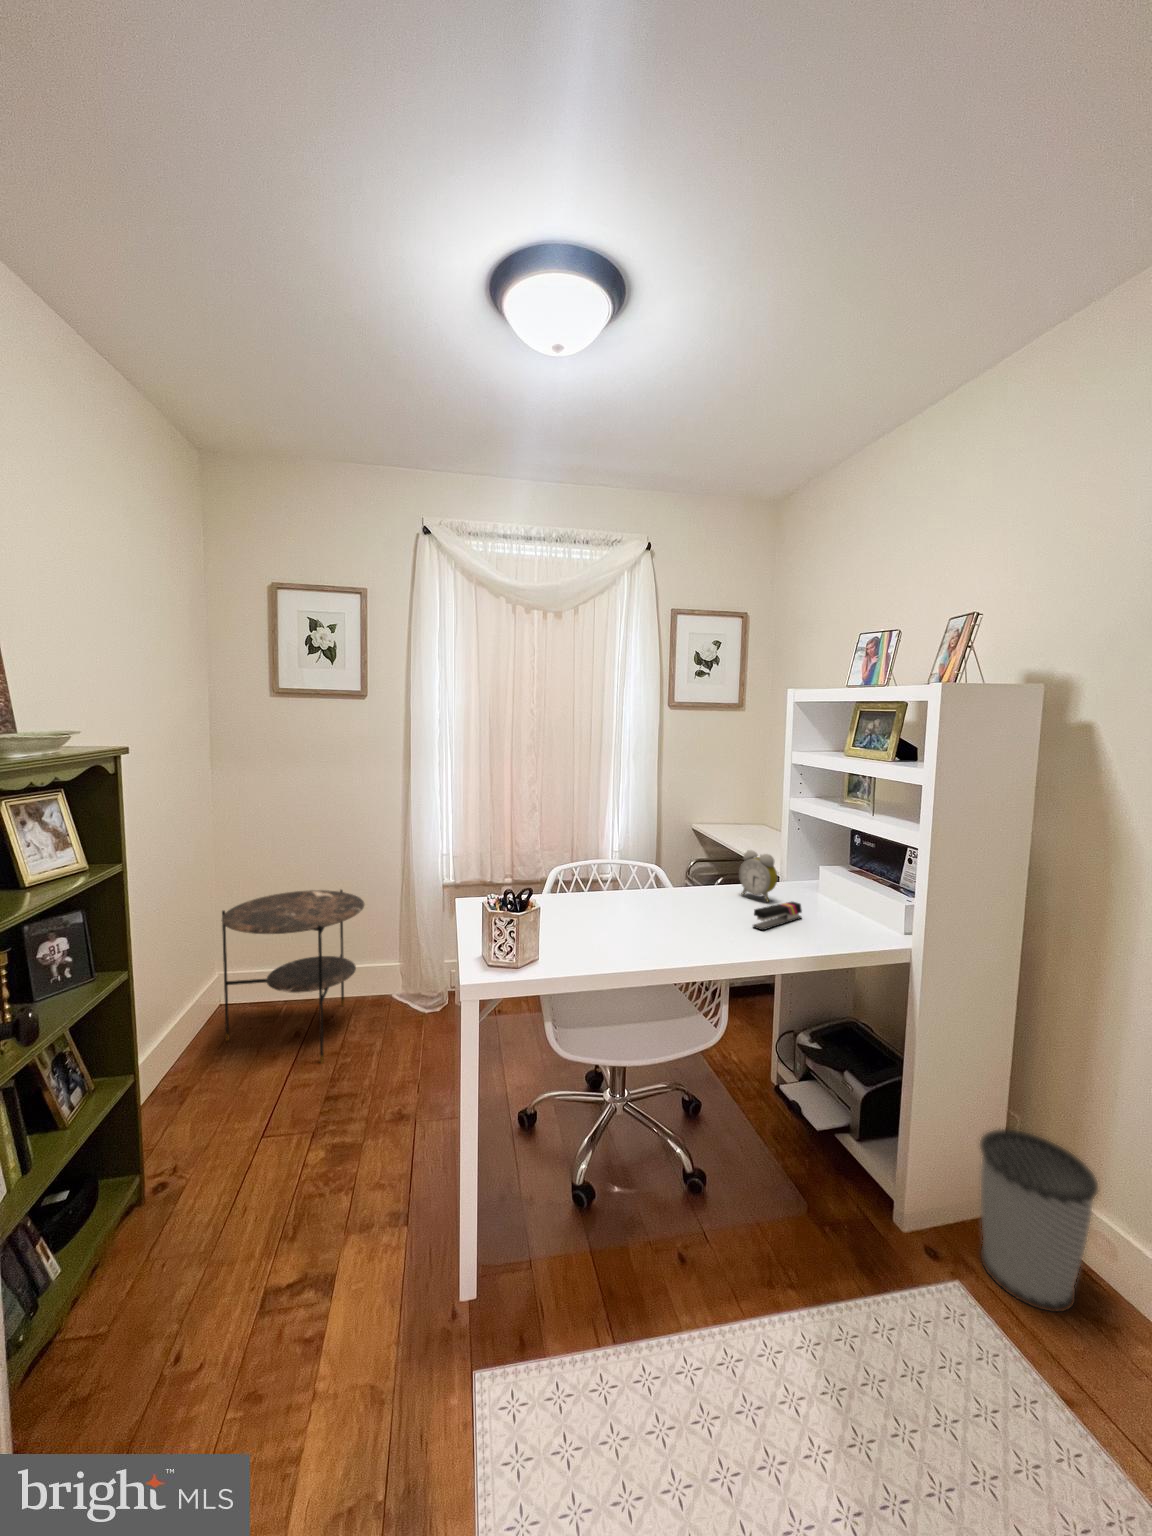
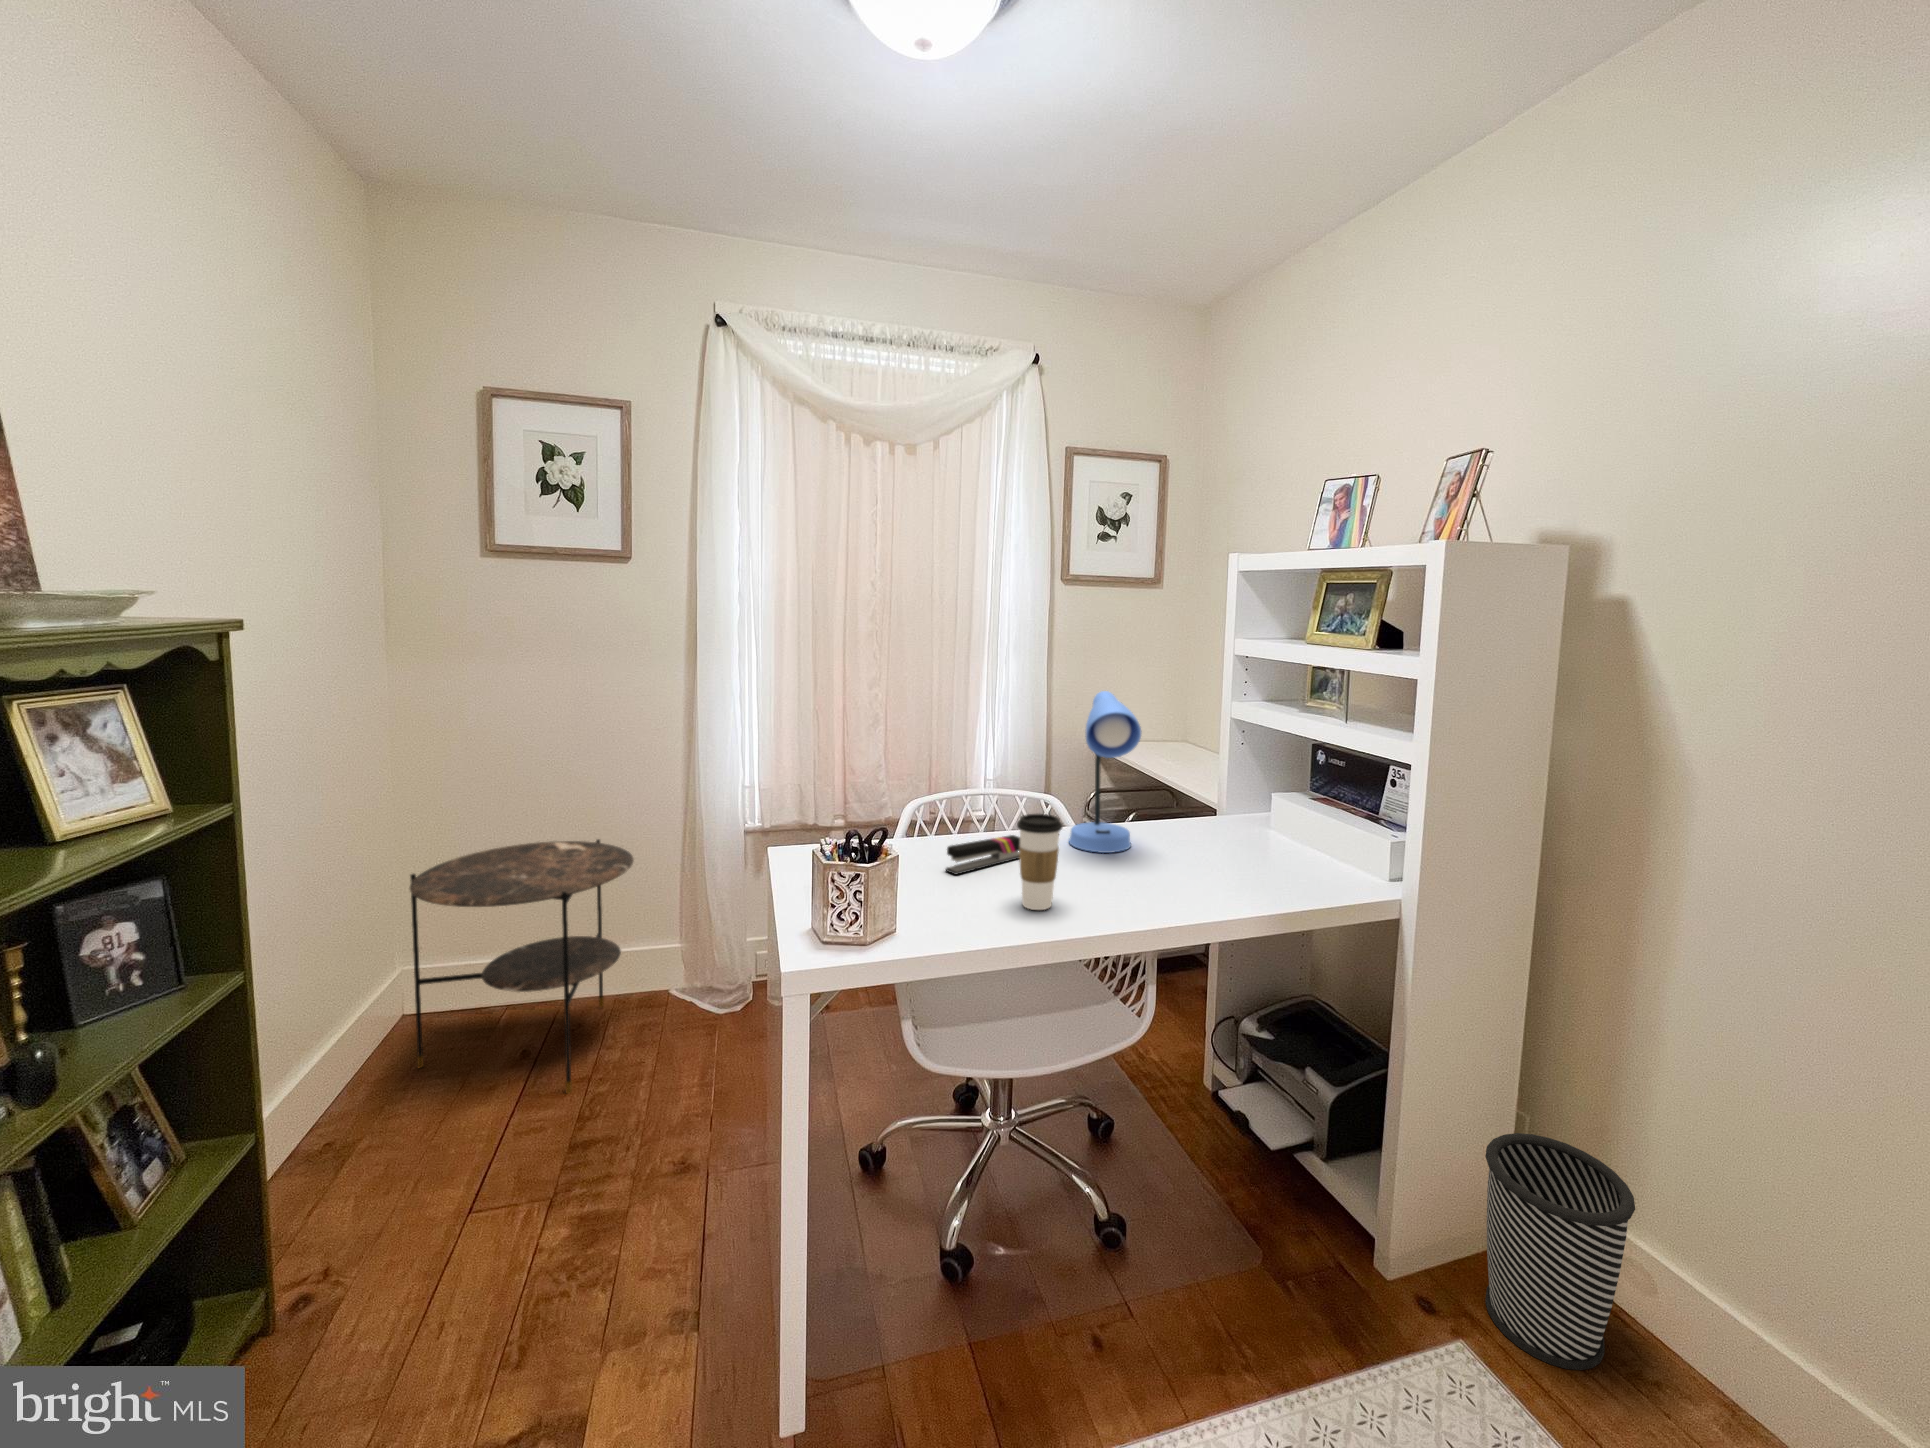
desk lamp: none [665,791,717,908] -> present [1069,691,1141,853]
alarm clock: present [739,850,777,902] -> none [1168,772,1220,842]
coffee cup: none [624,879,656,948] -> present [1017,814,1063,910]
stapler: present [753,902,802,930] -> present [946,835,1020,875]

